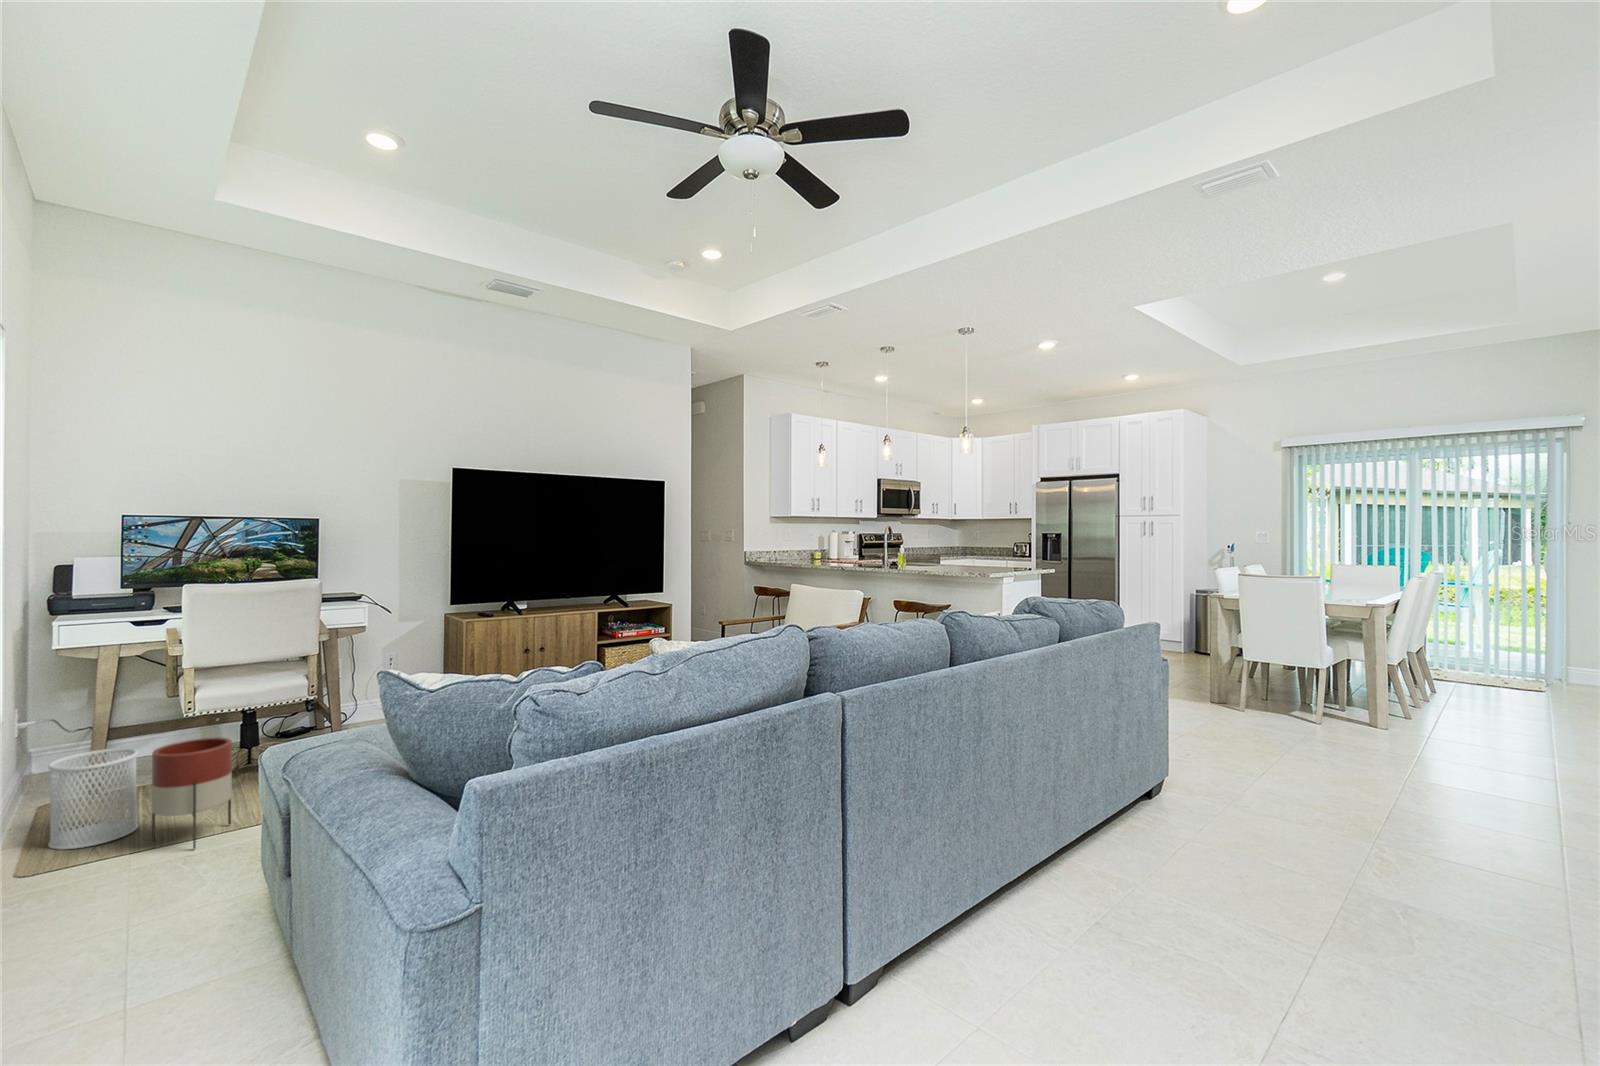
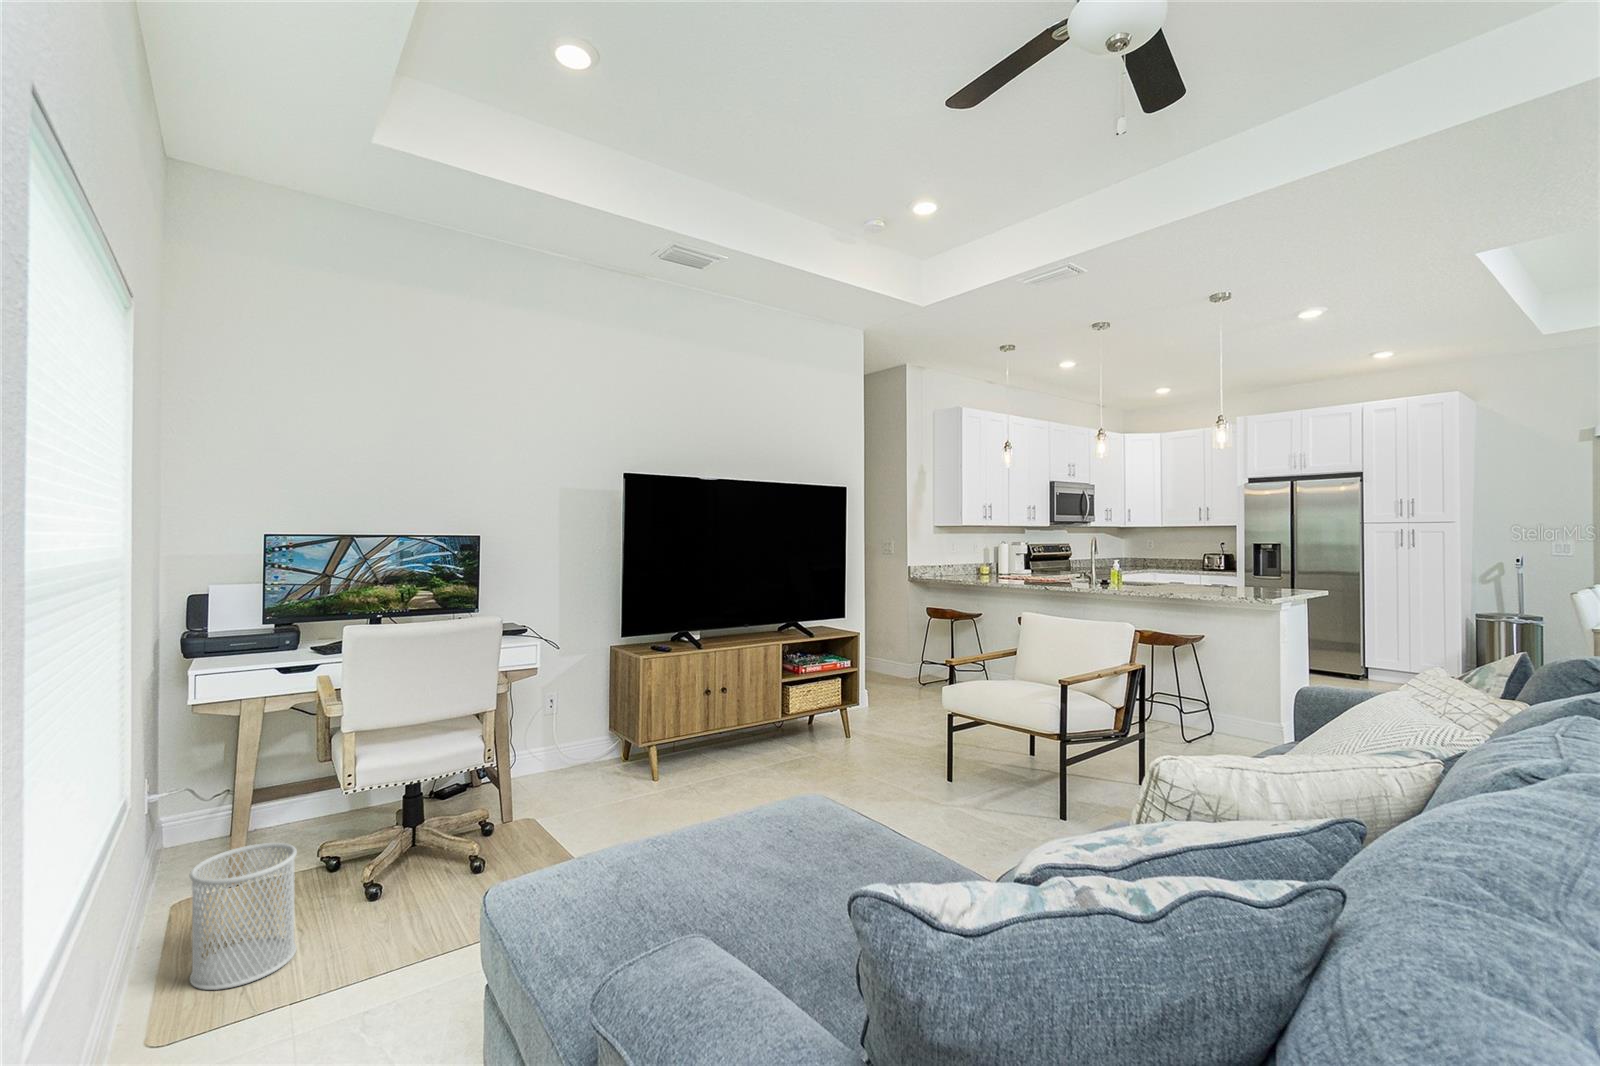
planter: present [152,737,232,849] -> none [317,833,414,997]

